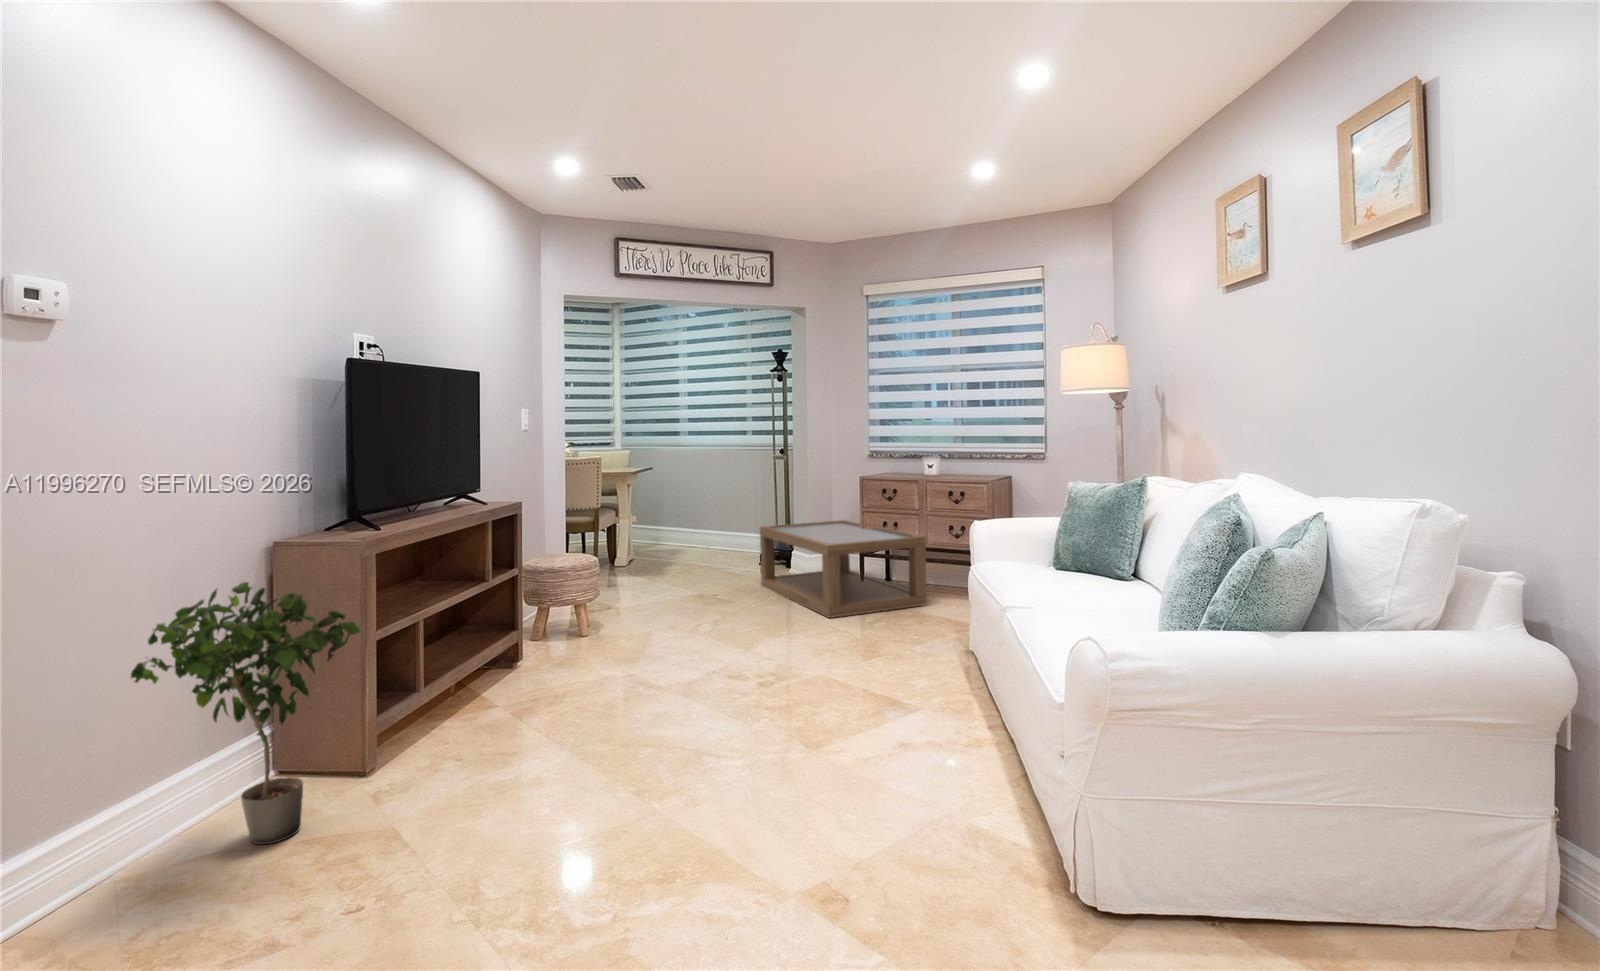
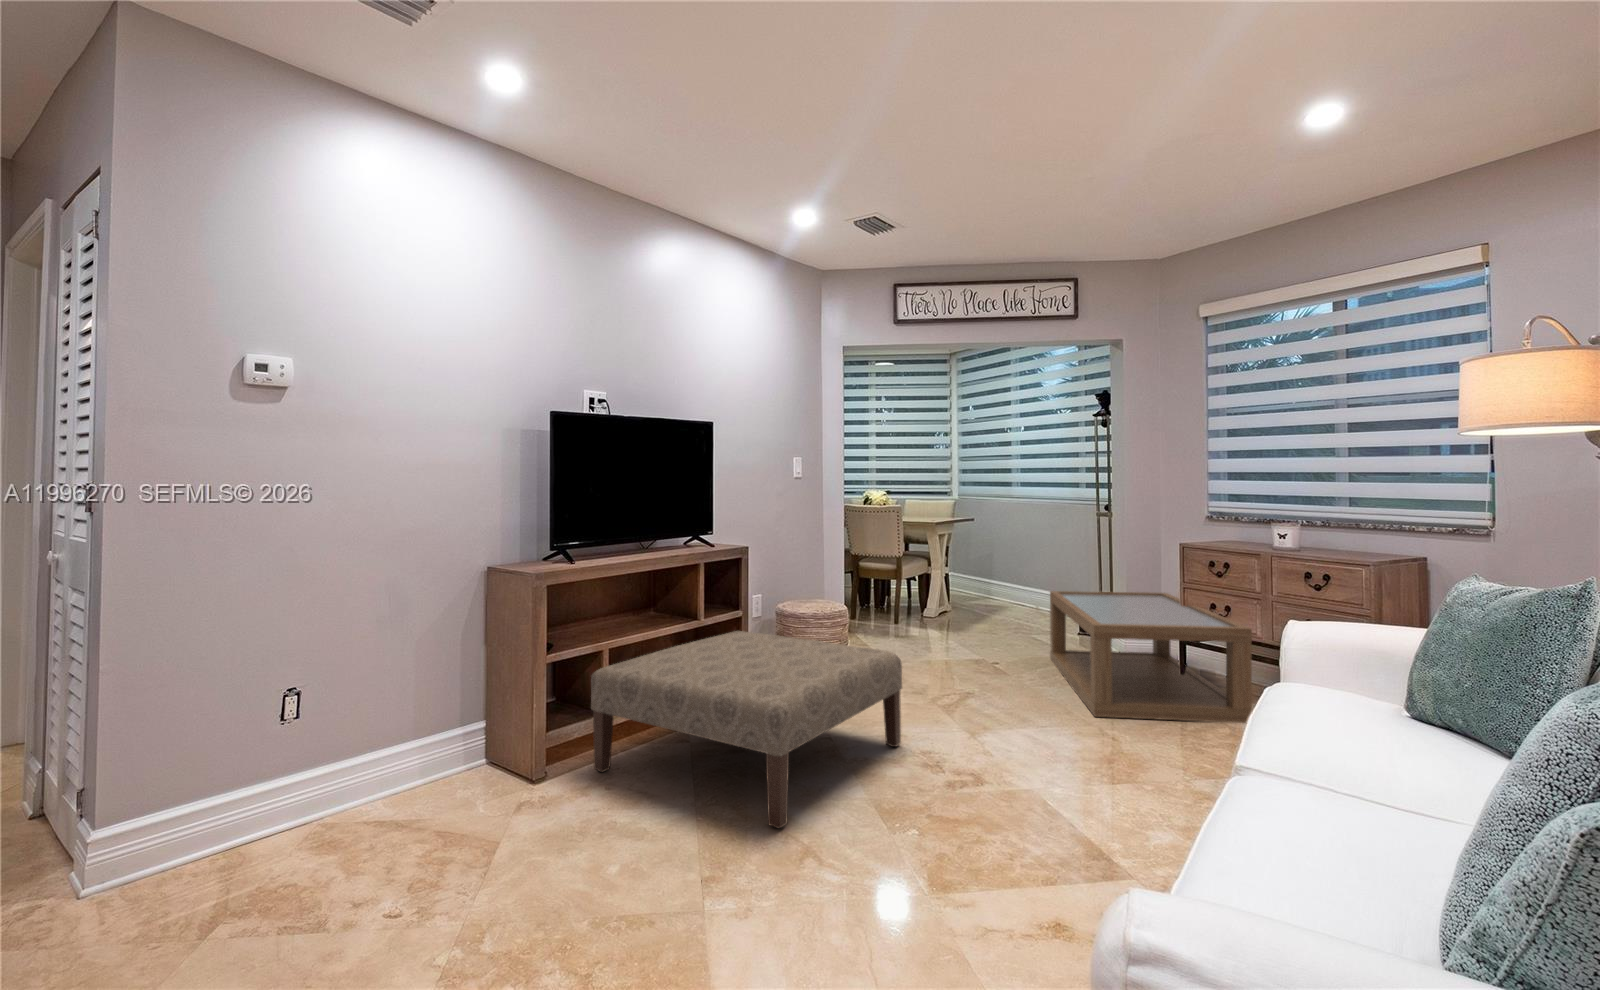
potted plant: present [131,582,360,844] -> none [272,604,449,844]
ottoman: none [436,582,708,736] -> present [591,631,902,828]

